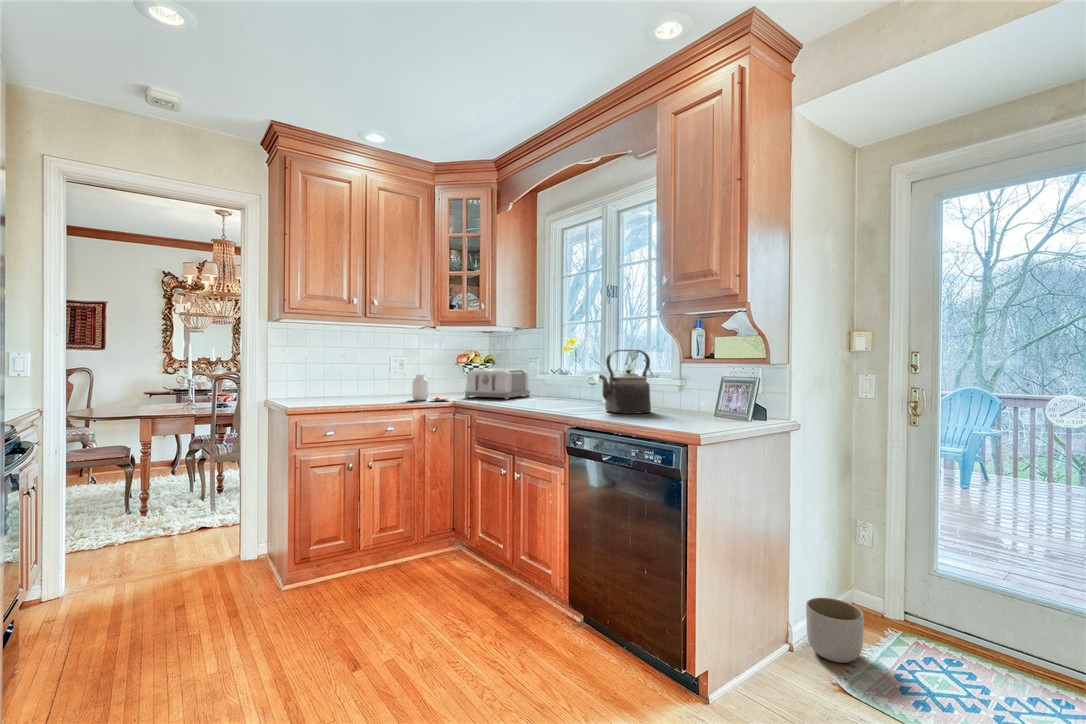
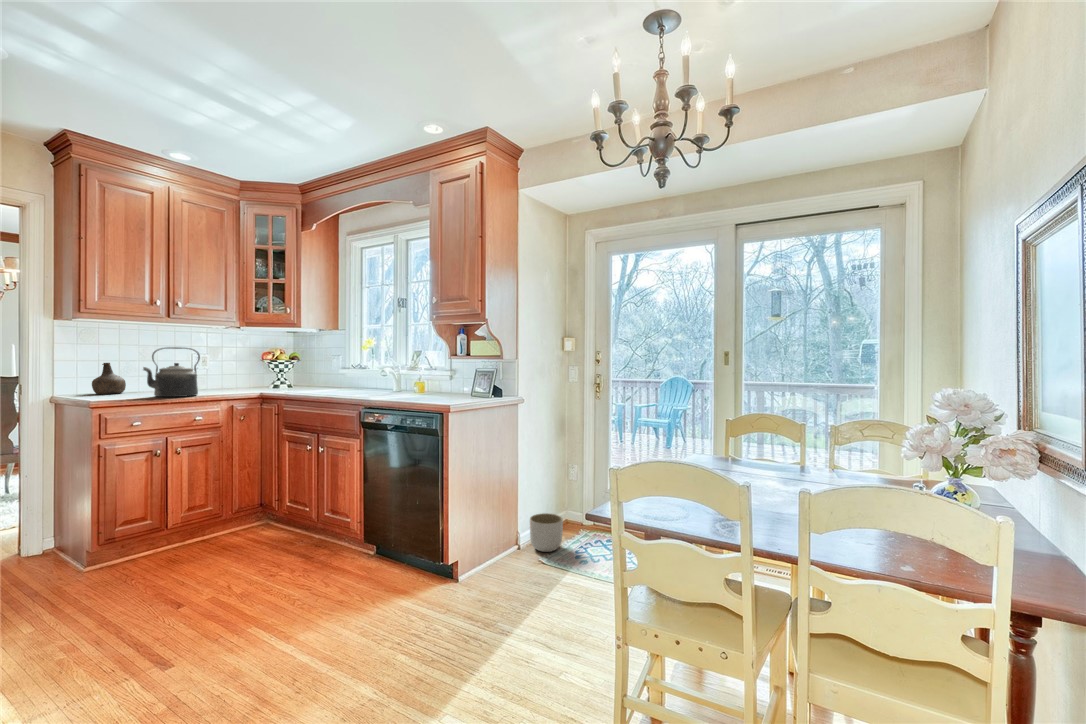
kettle: present [599,350,651,414] -> present [143,347,200,397]
bottle: none [298,366,327,399] -> present [92,363,126,394]
toaster: present [465,369,530,399] -> none [271,365,332,390]
jar: present [408,375,450,401] -> none [215,370,258,393]

